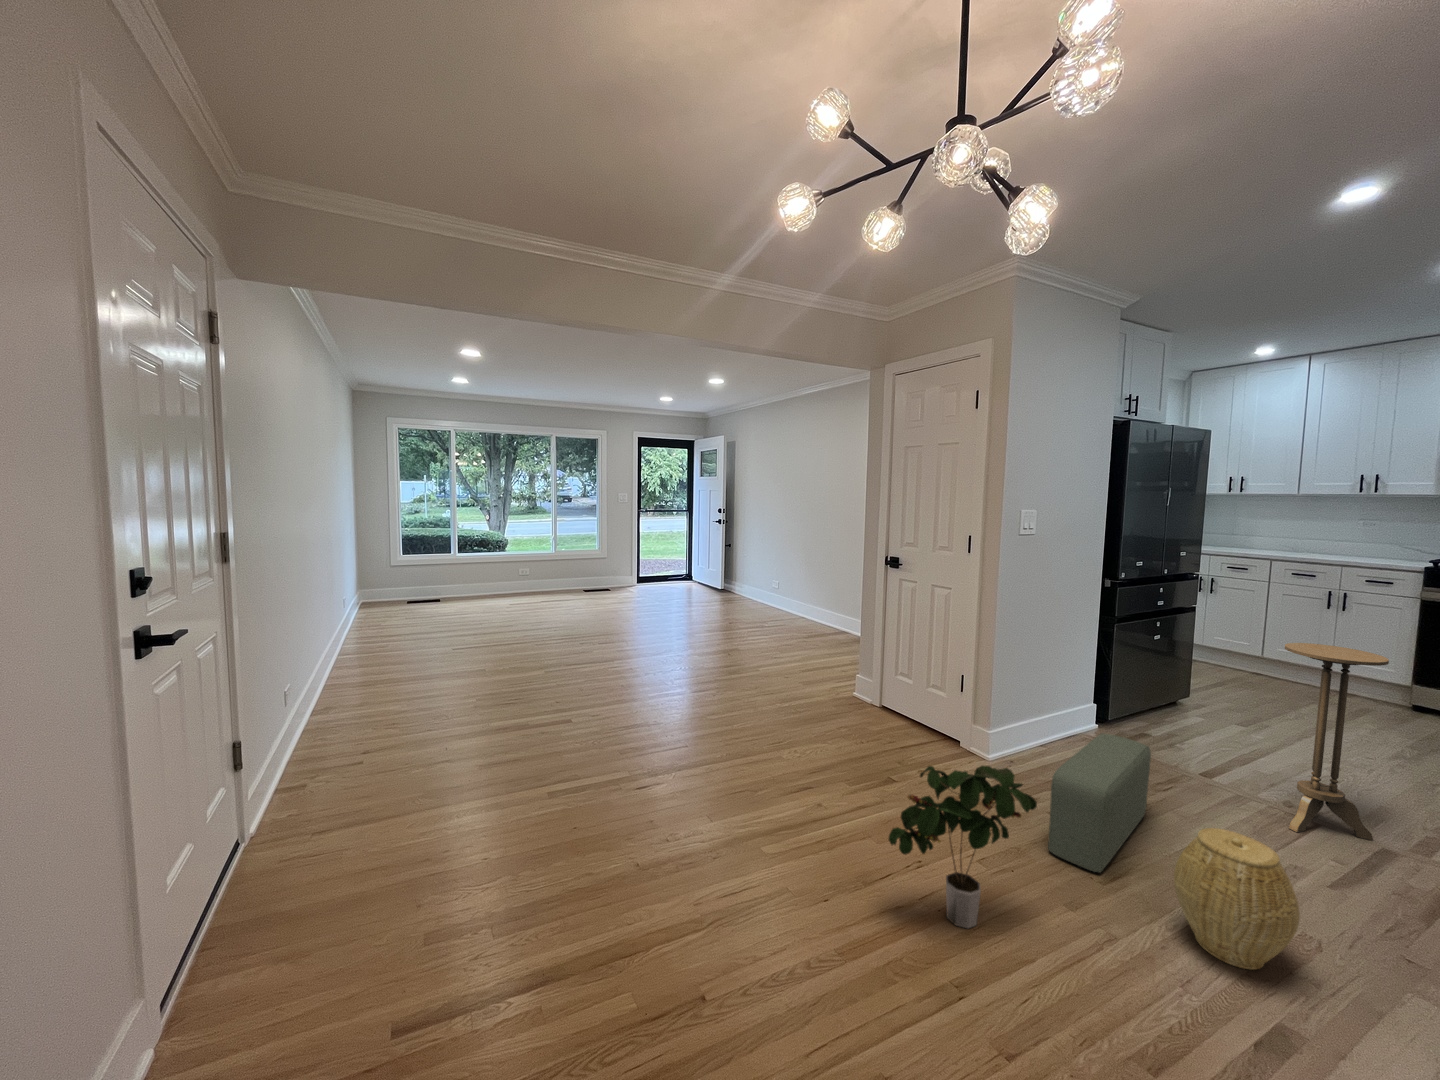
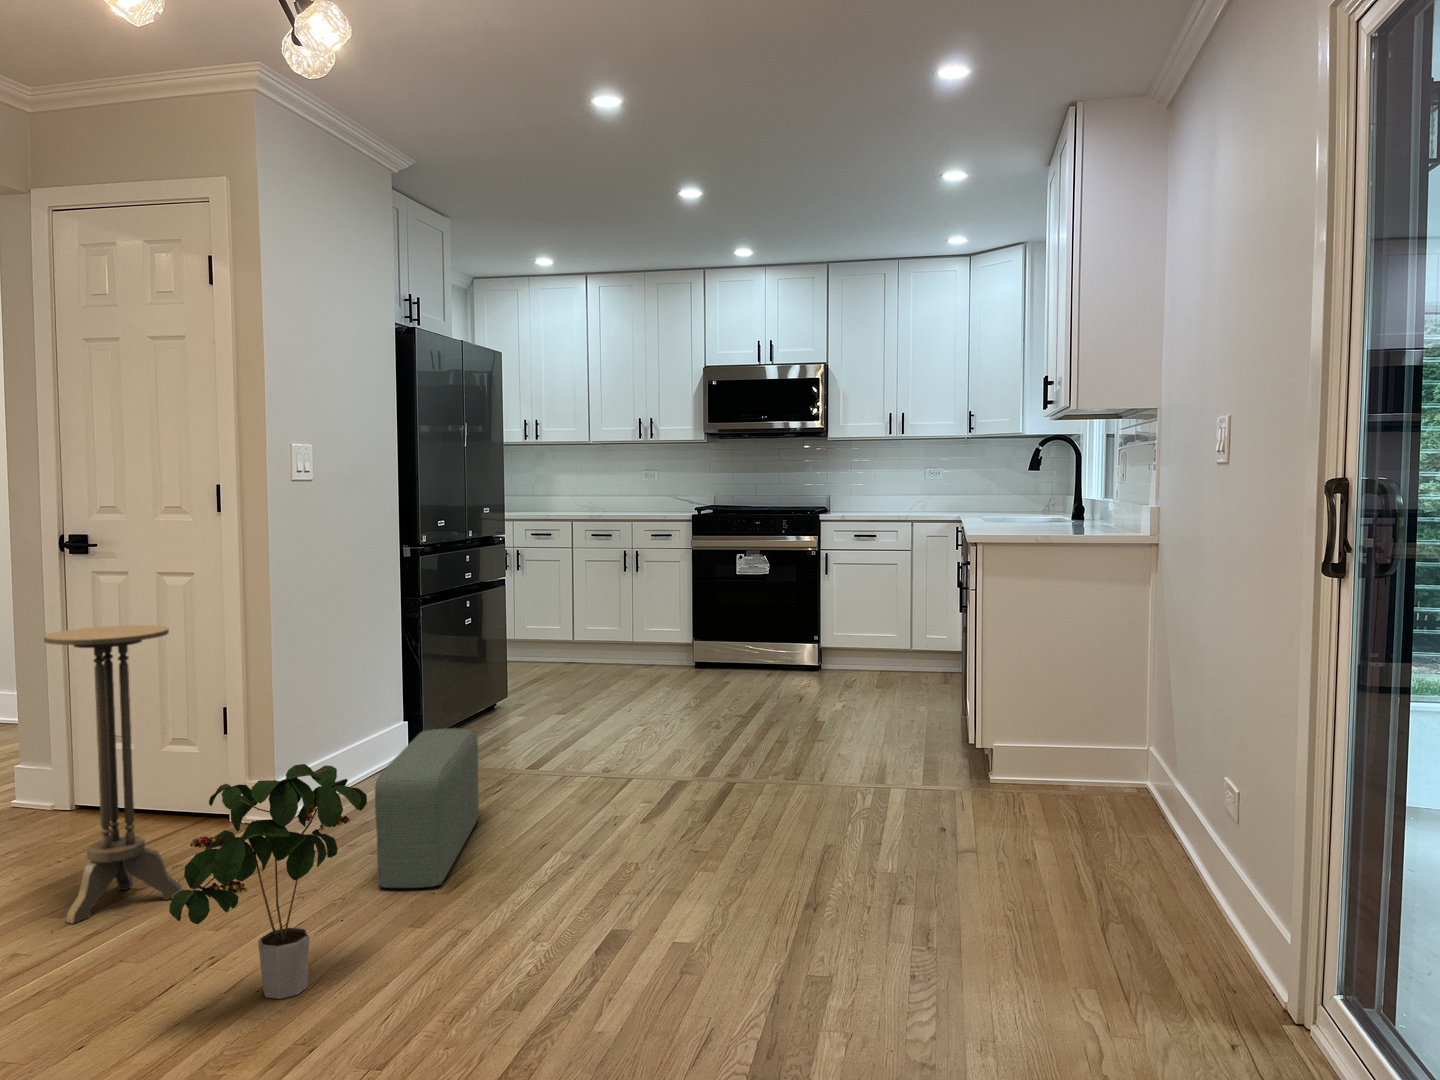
side table: present [1285,643,1389,840] -> present [44,625,182,924]
woven basket: present [1174,828,1300,970] -> none [514,771,617,907]

